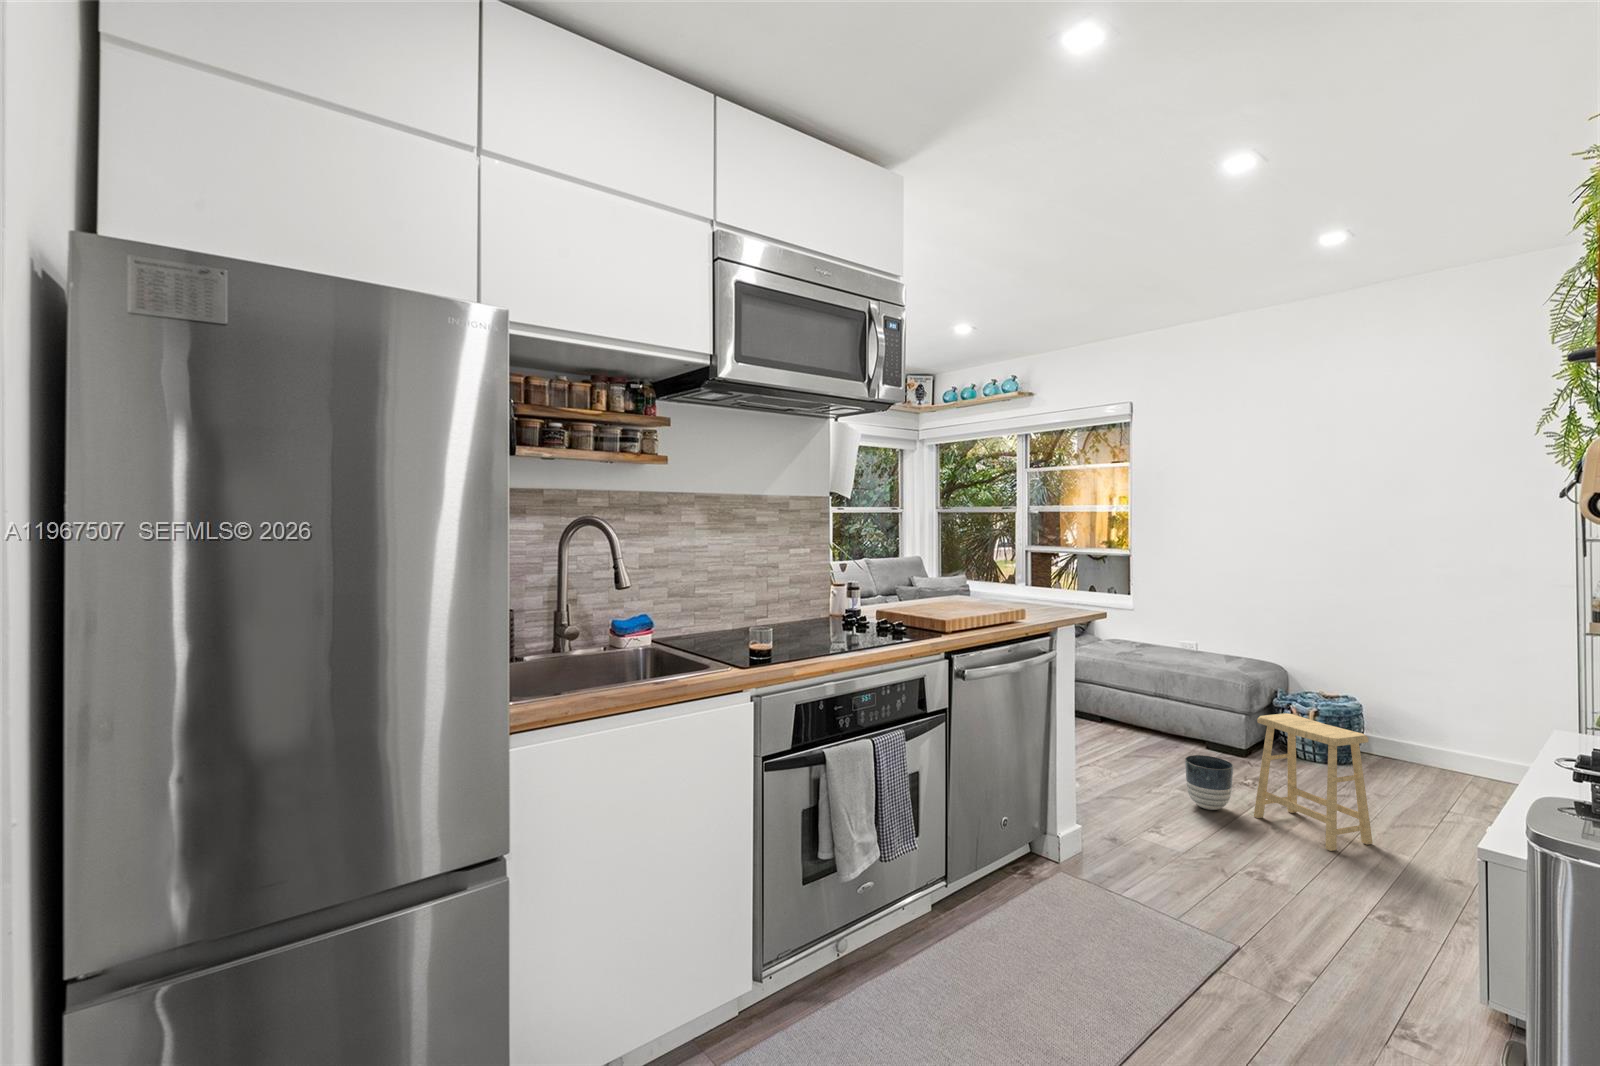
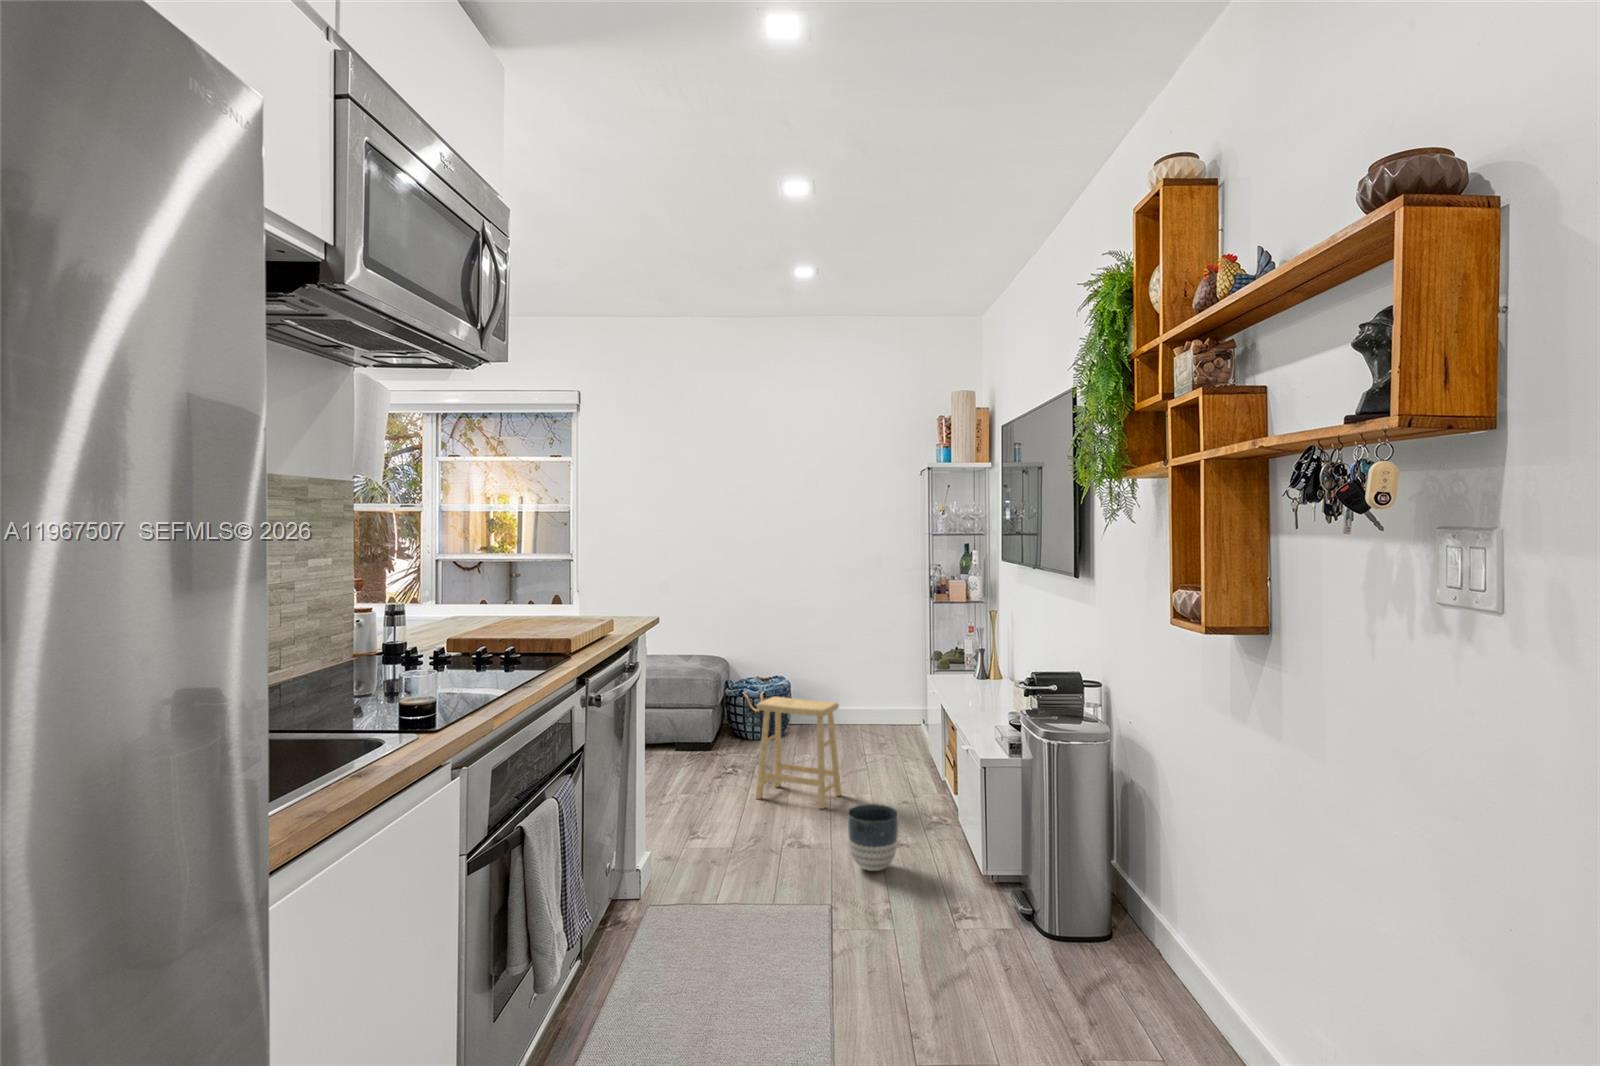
planter: present [1185,755,1233,810] -> present [847,804,898,871]

